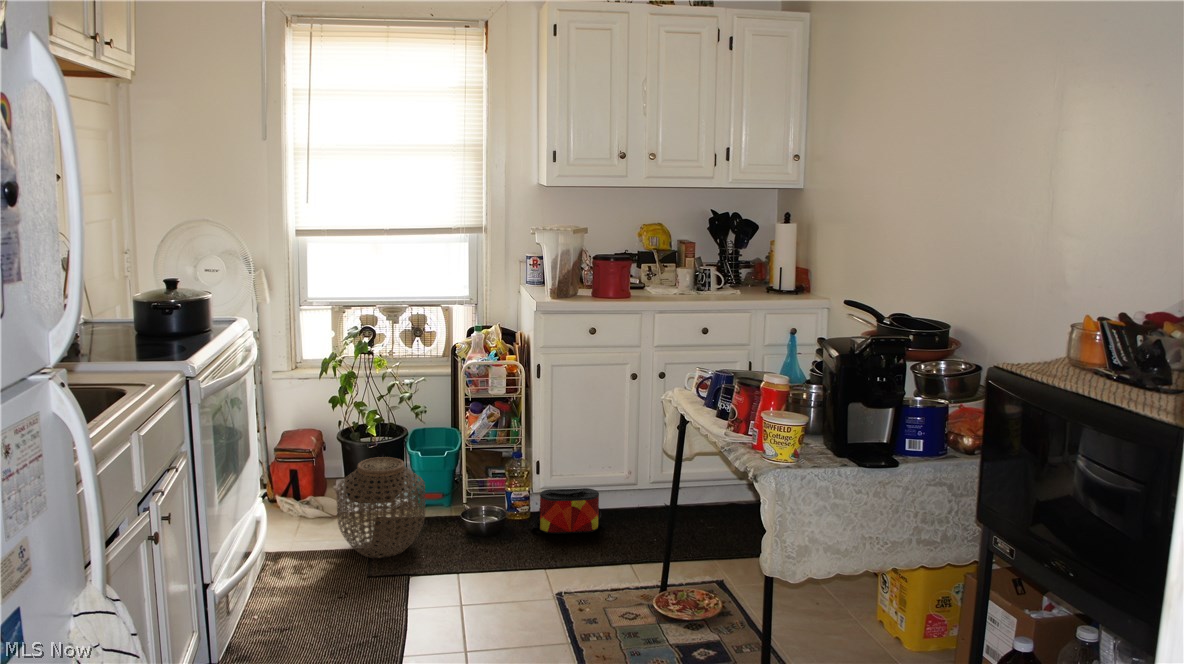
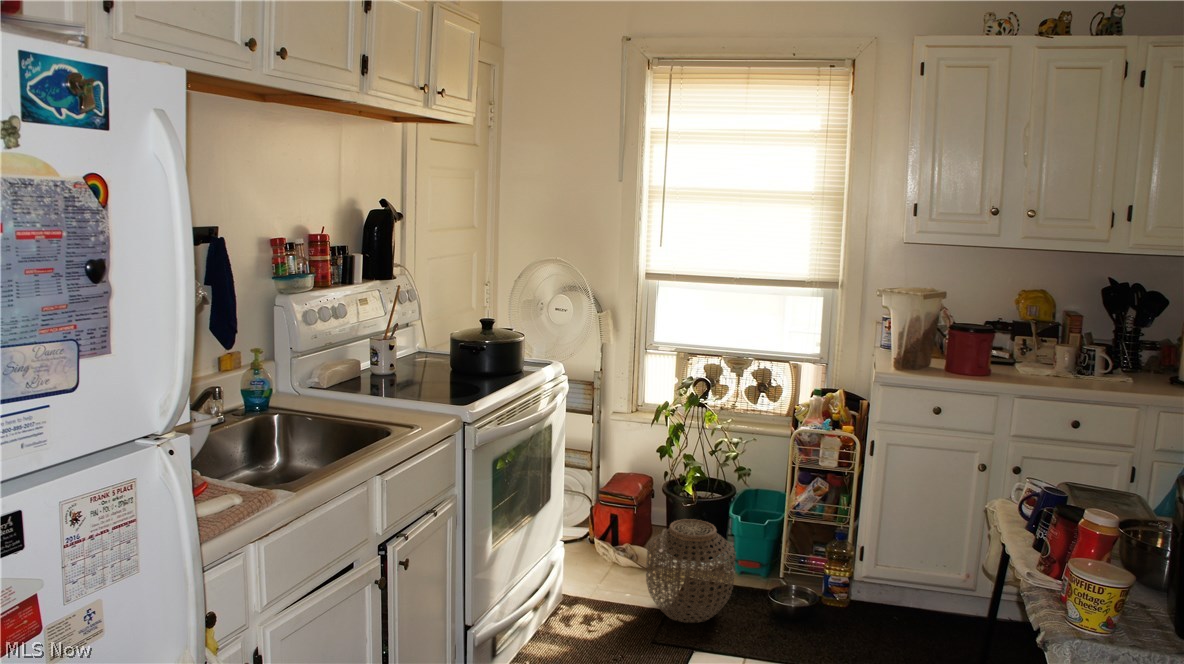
bag: present [531,488,601,534] -> none [848,580,930,636]

